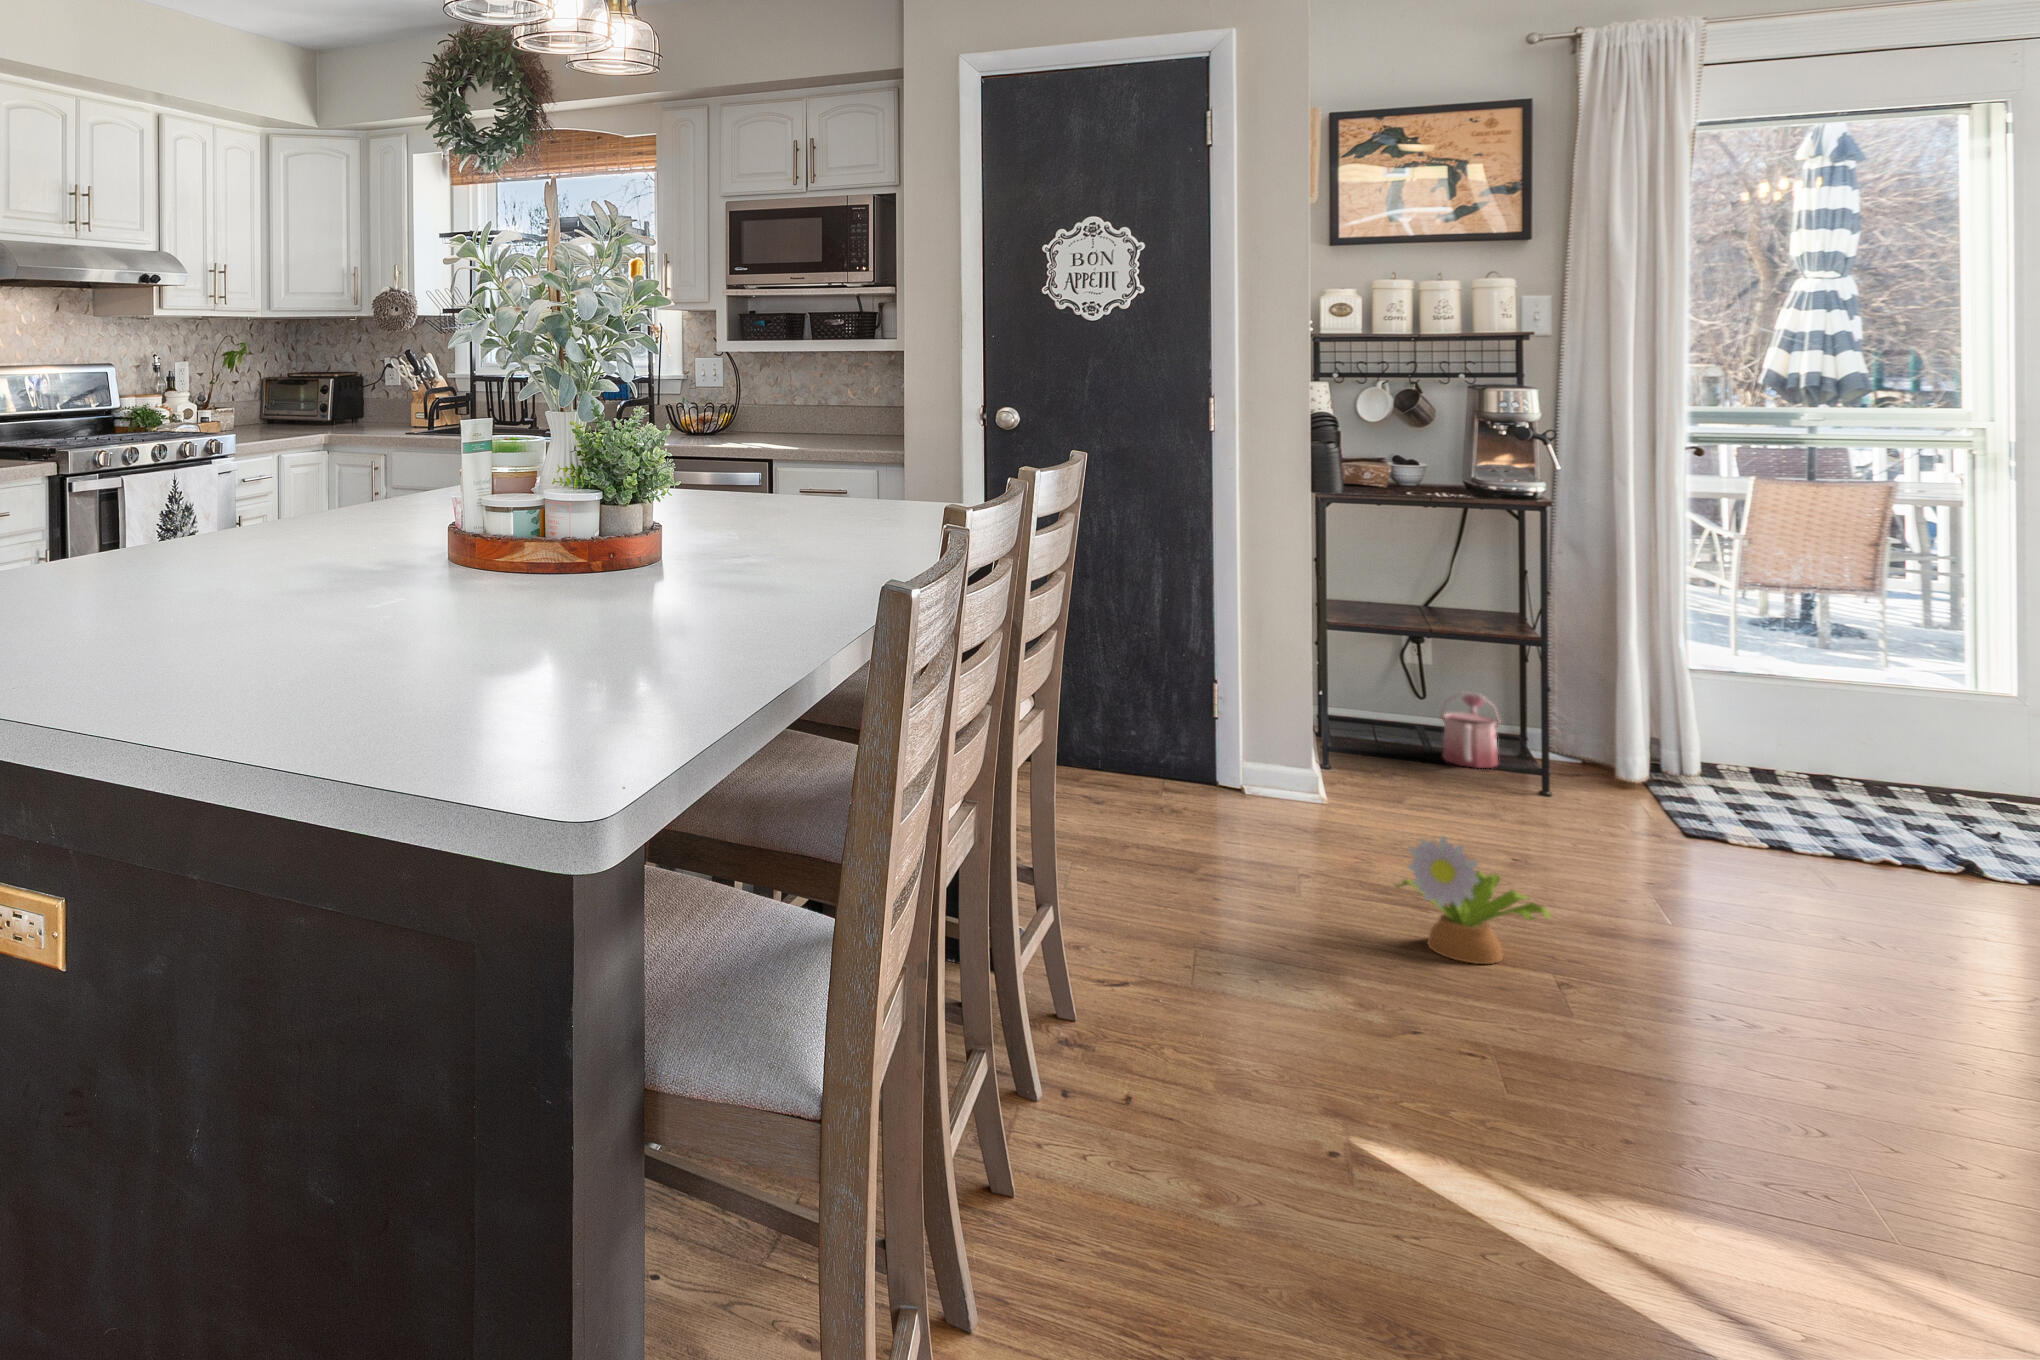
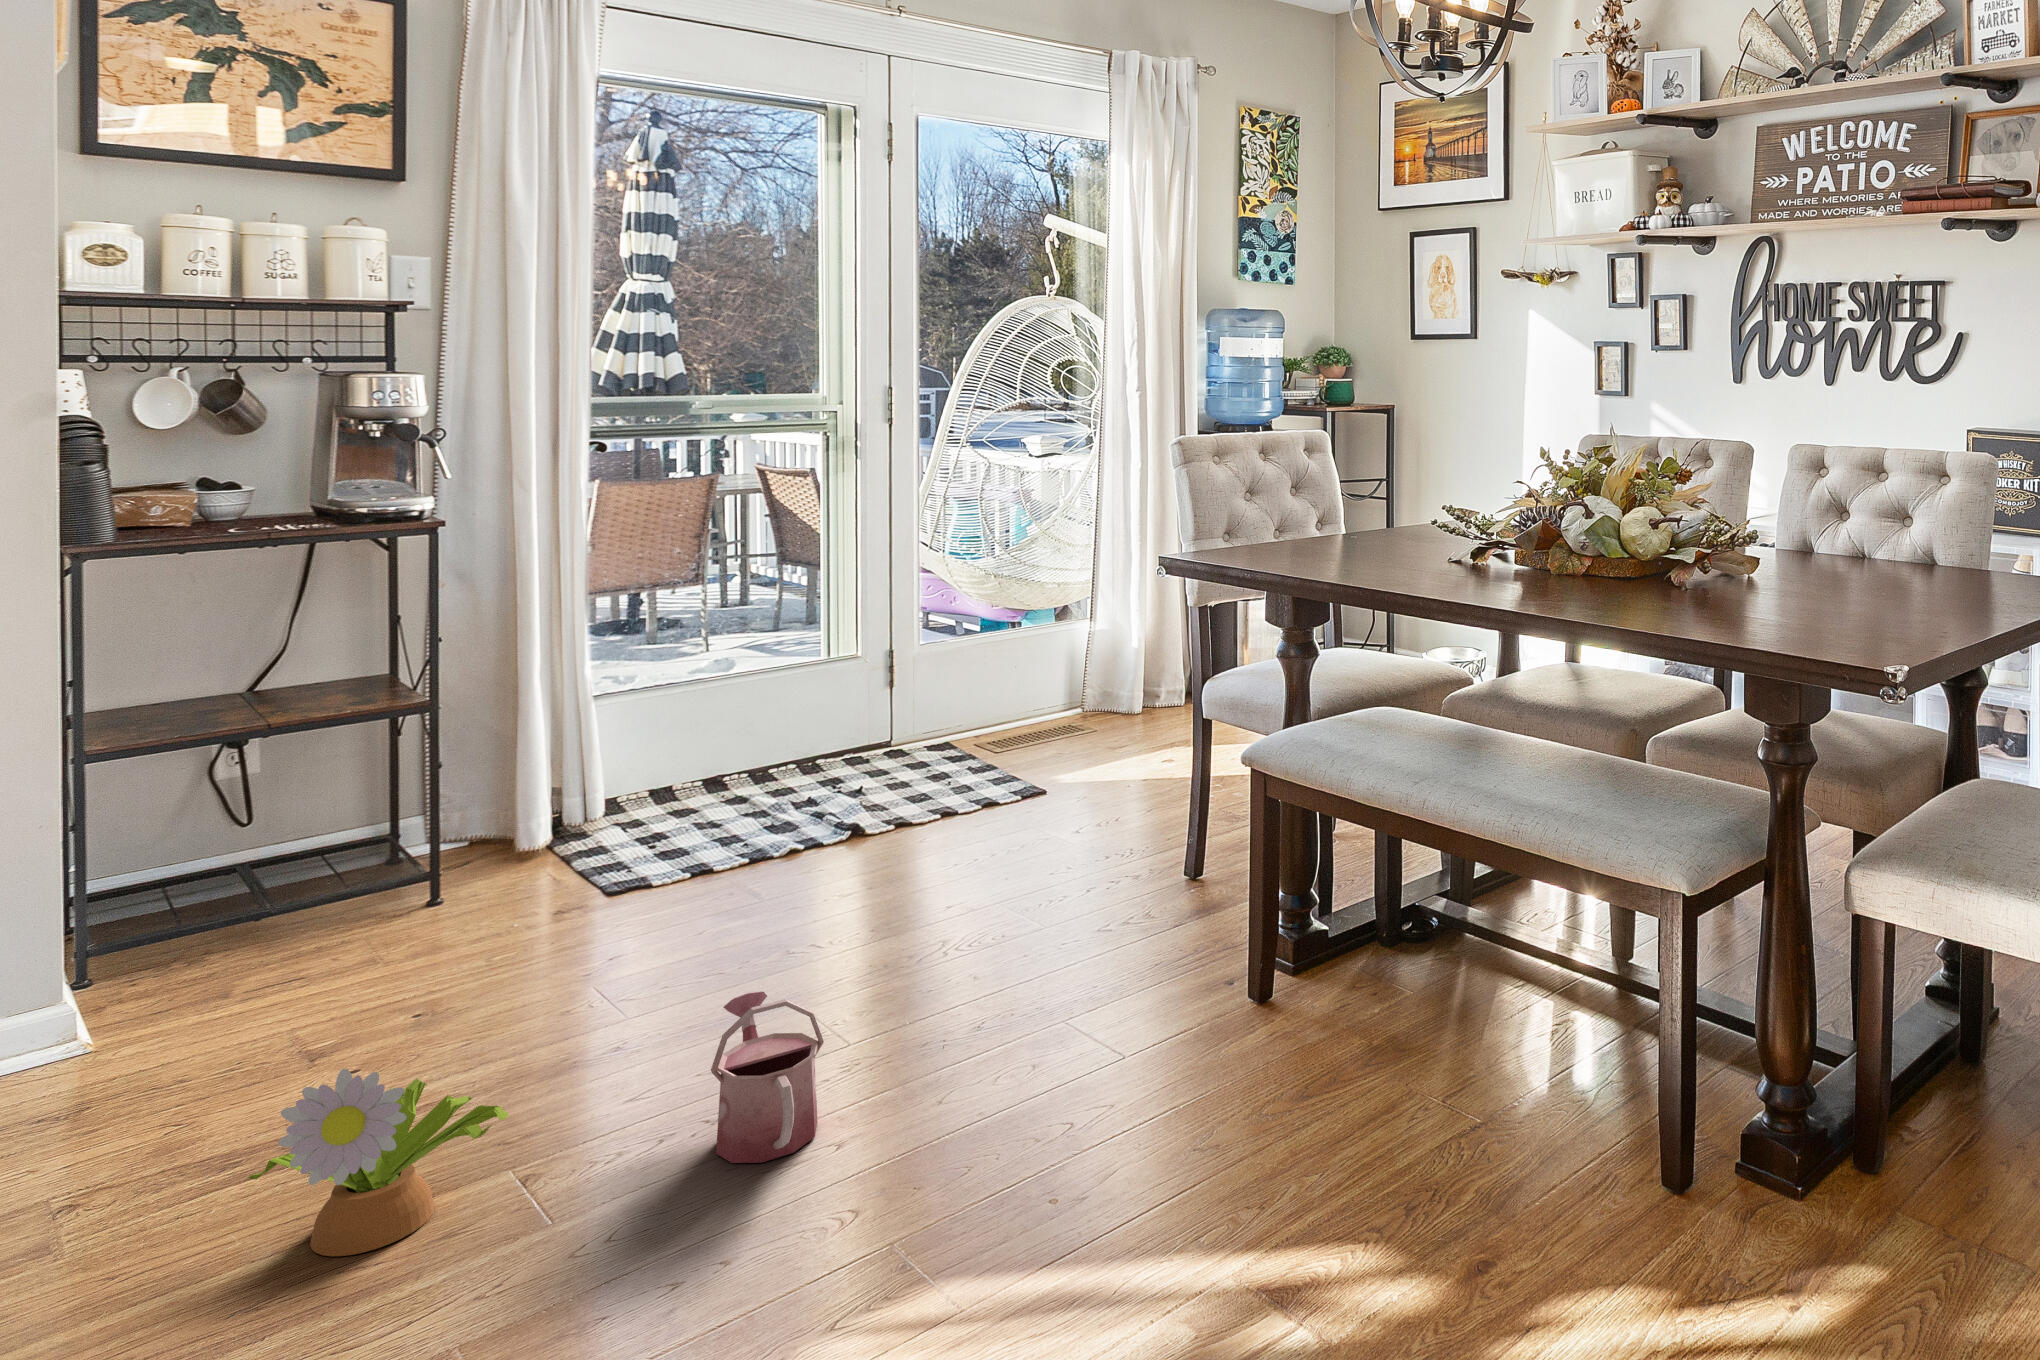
watering can: present [1441,692,1500,768] -> present [711,992,824,1163]

